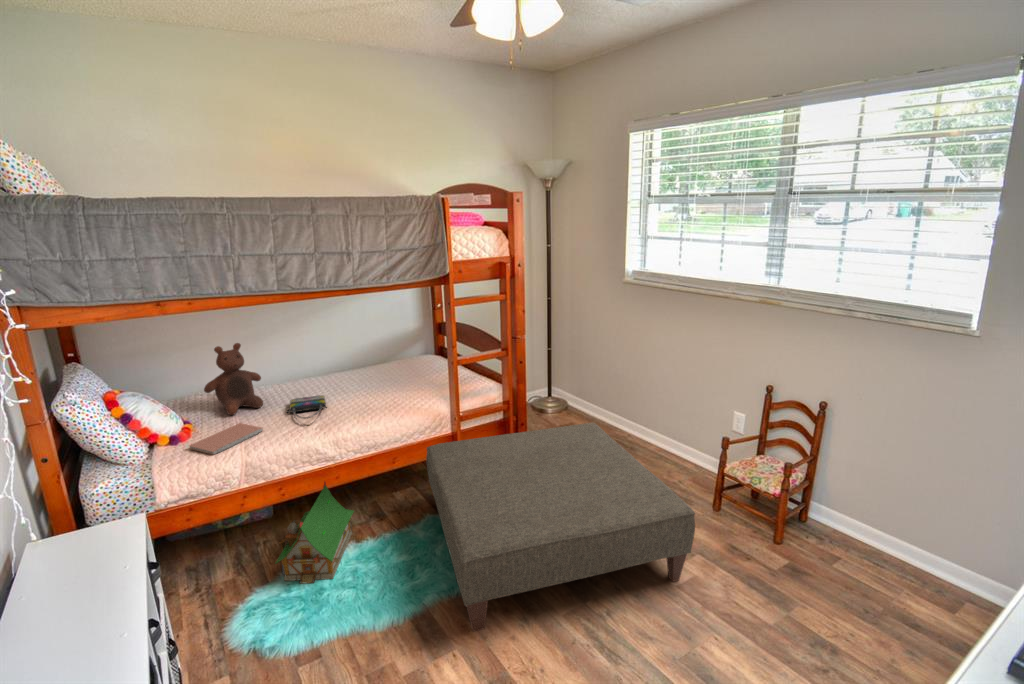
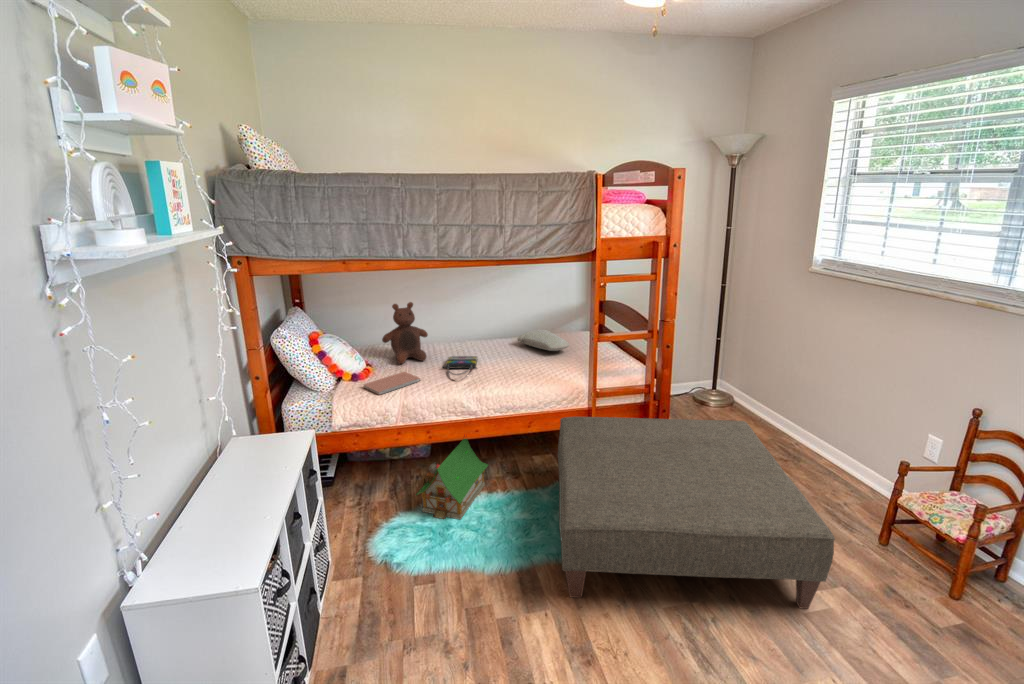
pillow: none [364,359,422,380] -> present [517,330,570,351]

